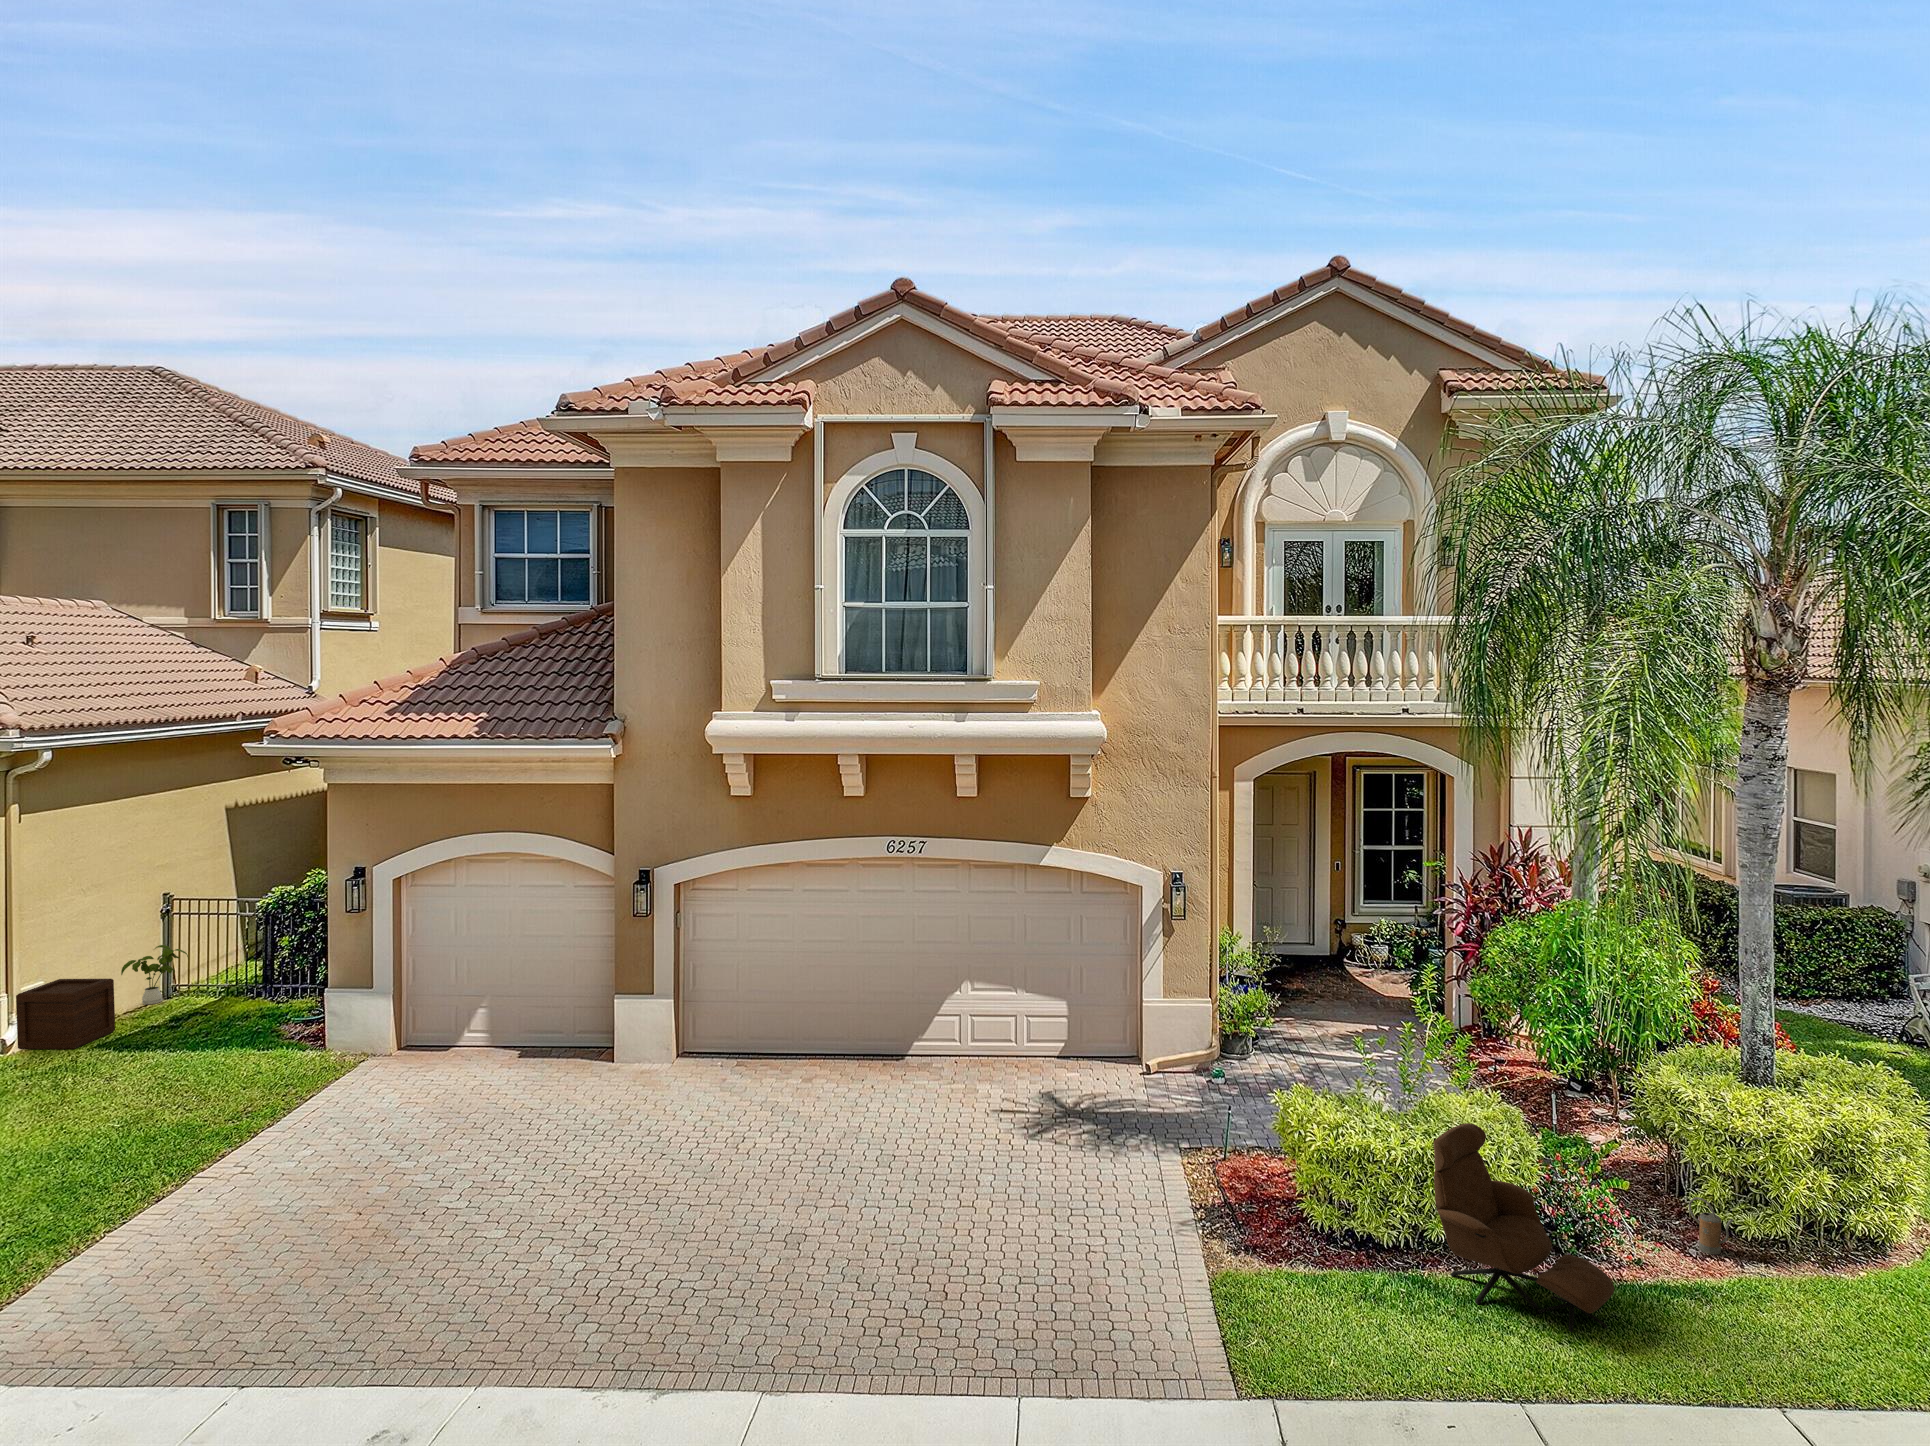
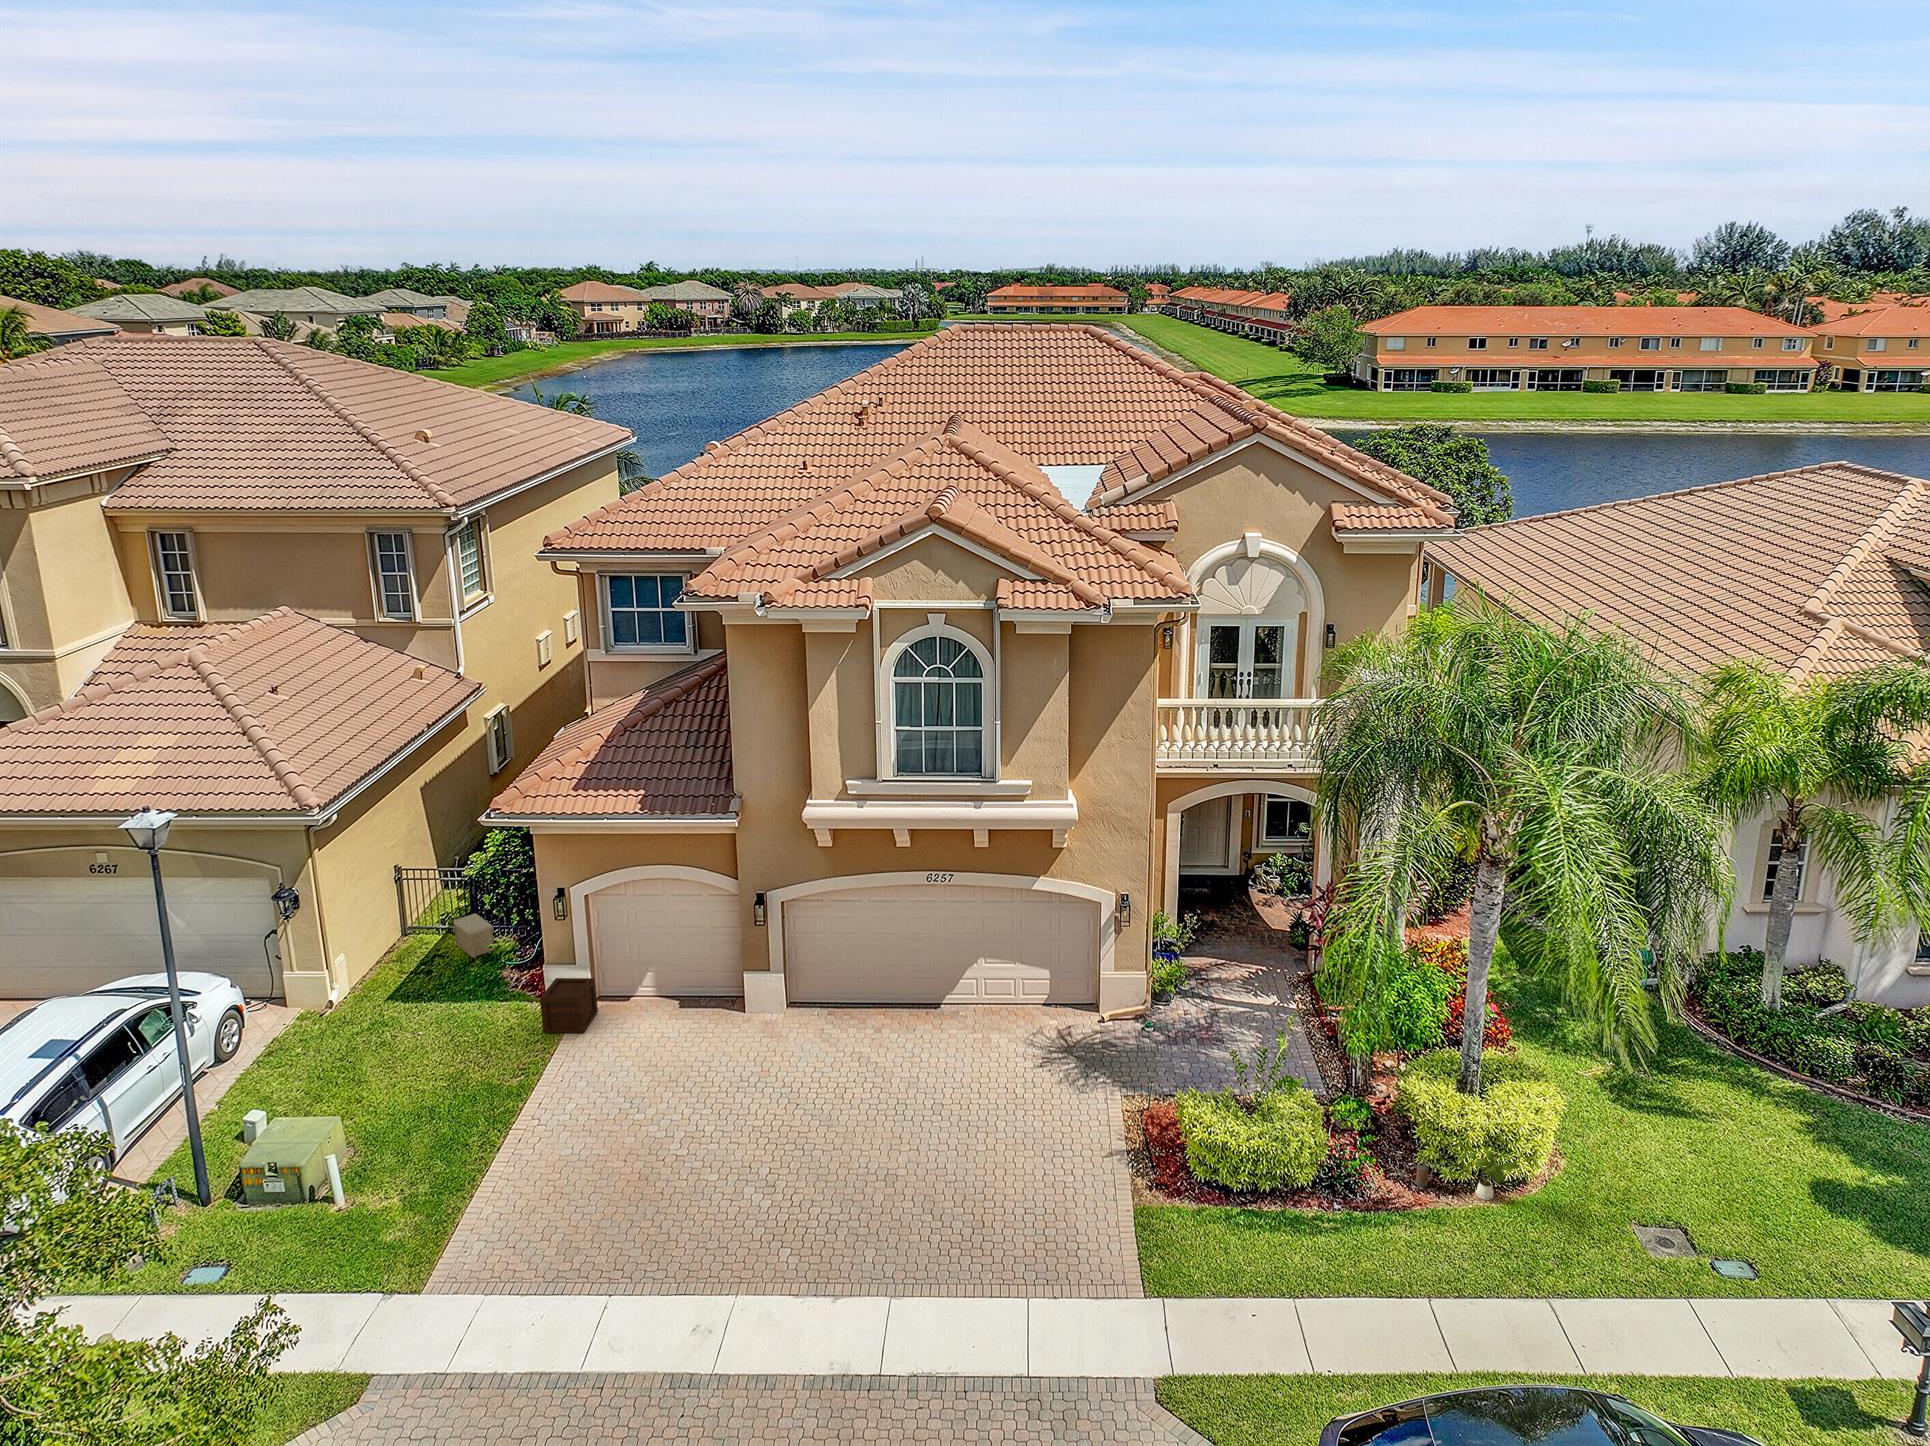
house plant: present [121,945,189,1005] -> present [1461,1151,1519,1200]
storage bench: none [226,953,278,1010] -> present [453,913,494,958]
wooden crate: present [16,979,115,1049] -> present [540,978,598,1033]
lounge chair: present [1434,1123,1615,1332] -> none [1260,1121,1354,1245]

